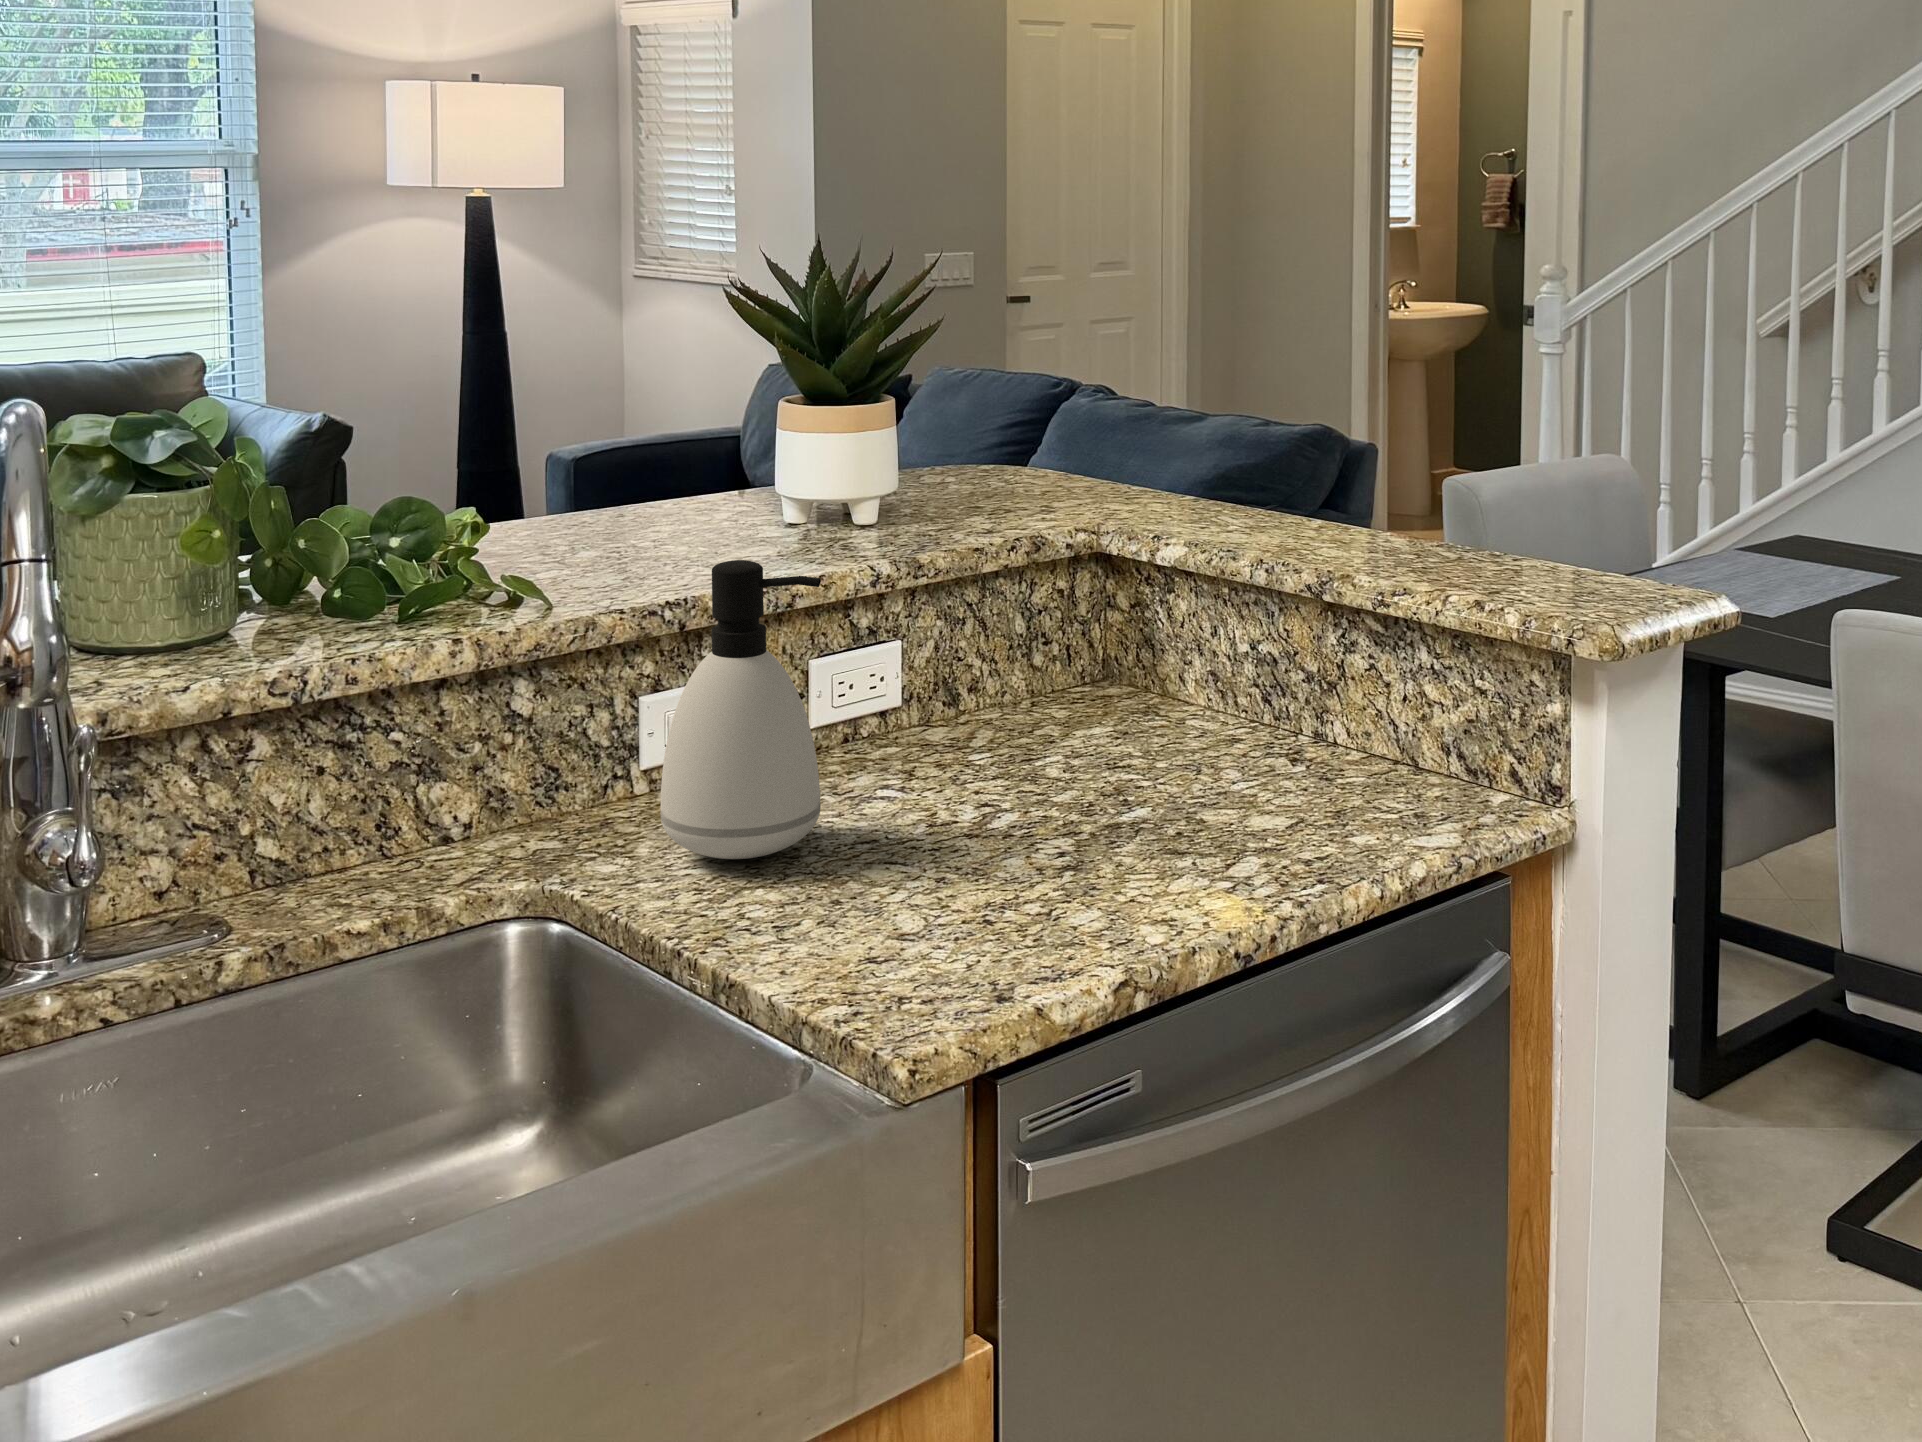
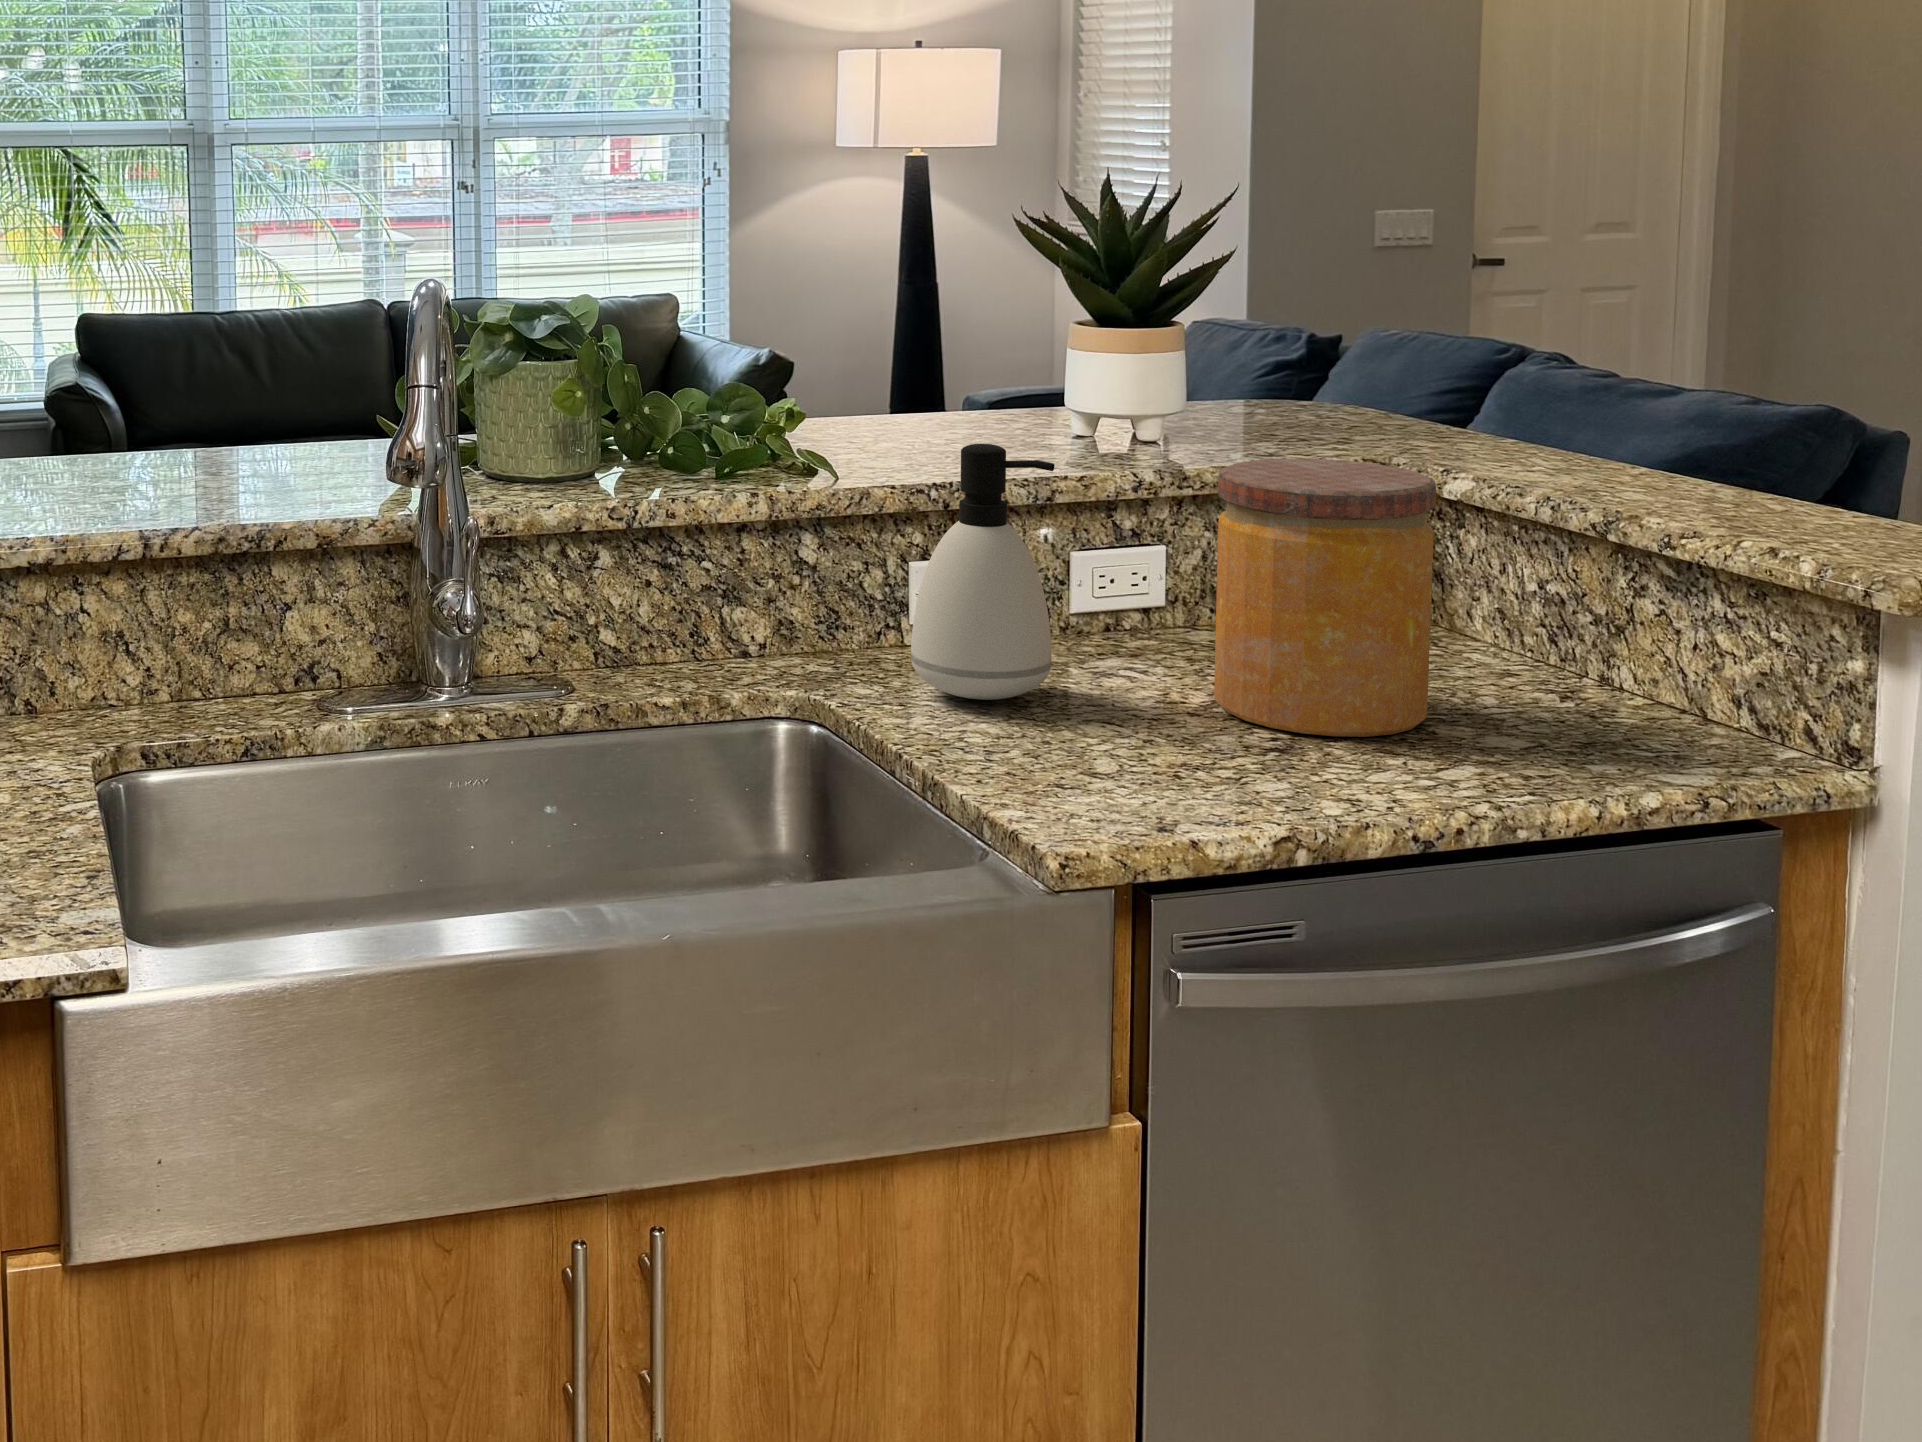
jar: none [983,544,1197,846] -> present [1214,459,1436,737]

